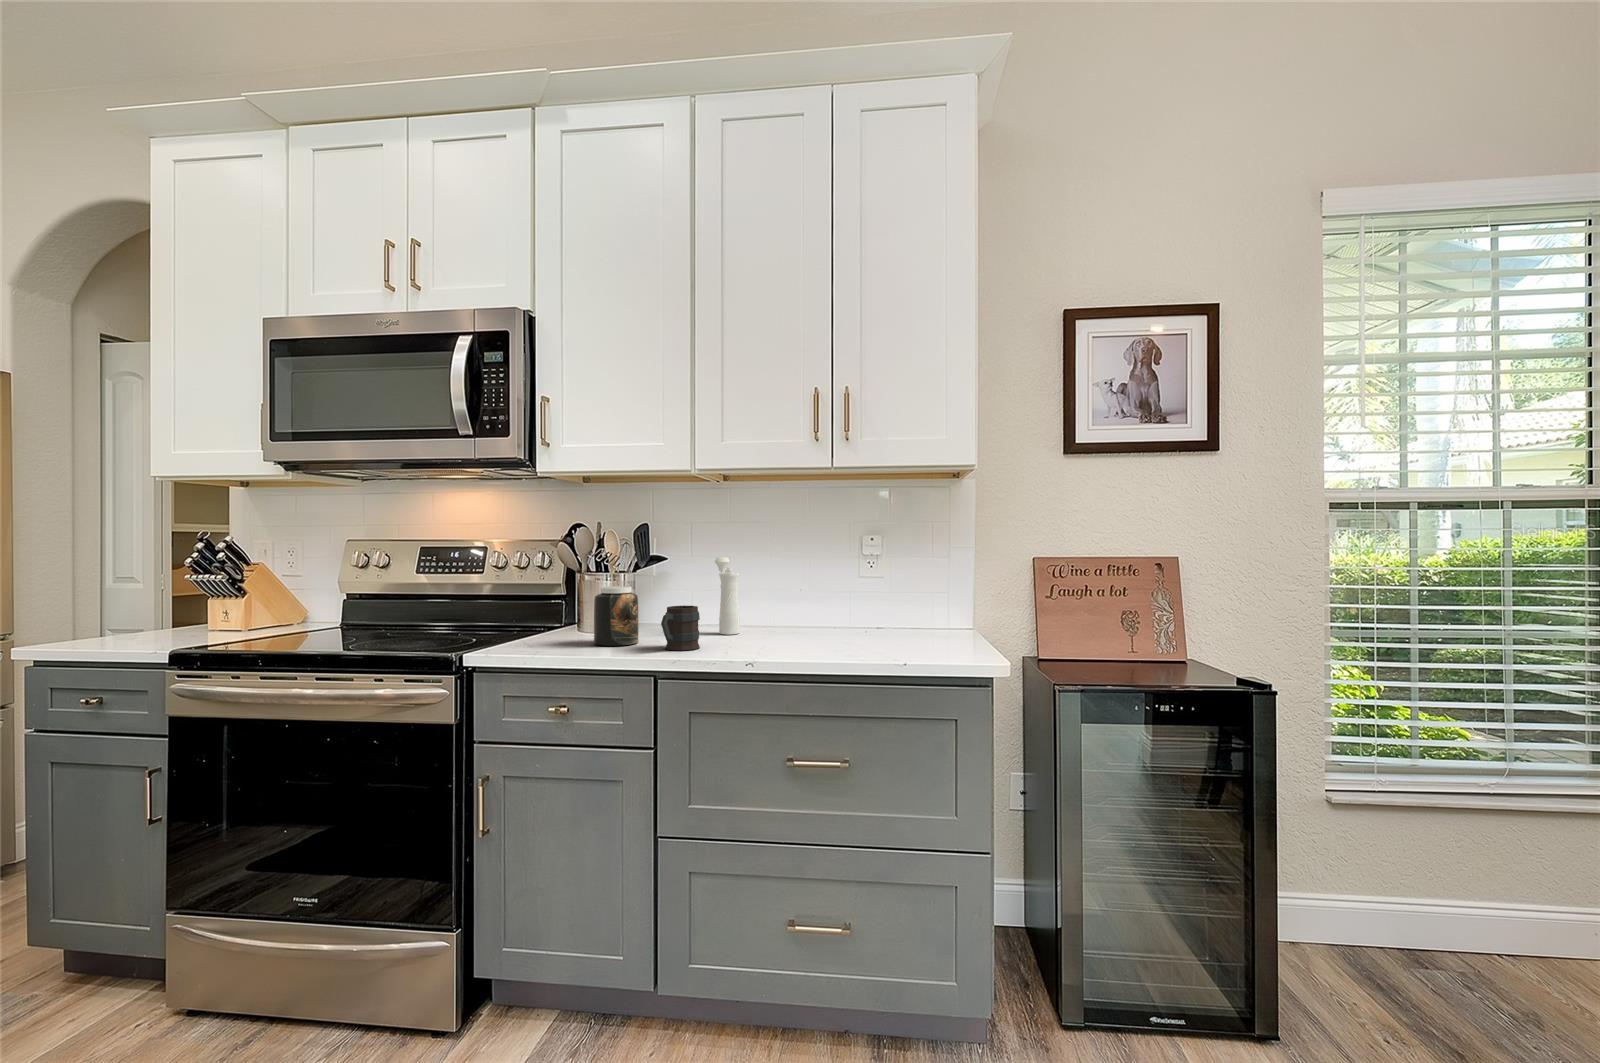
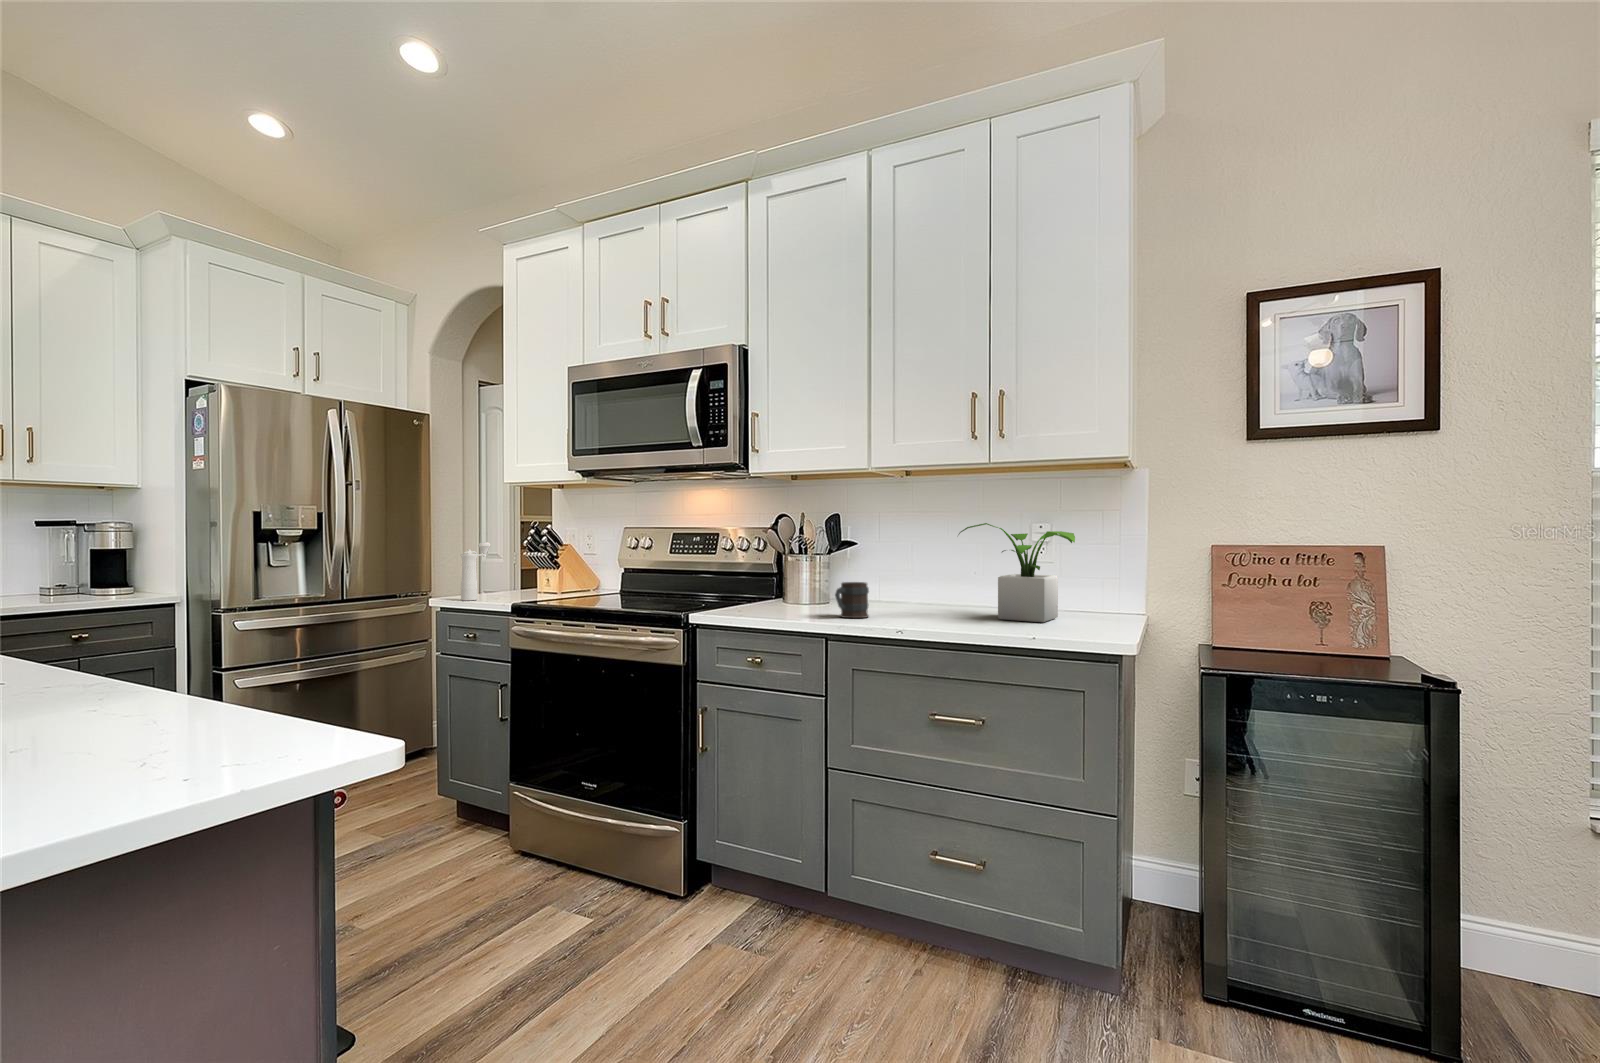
potted plant: none [799,535,929,644] -> present [958,523,1075,622]
pepper mill: present [715,557,740,635] -> present [461,542,491,601]
jar: present [594,586,638,646] -> none [788,565,823,613]

